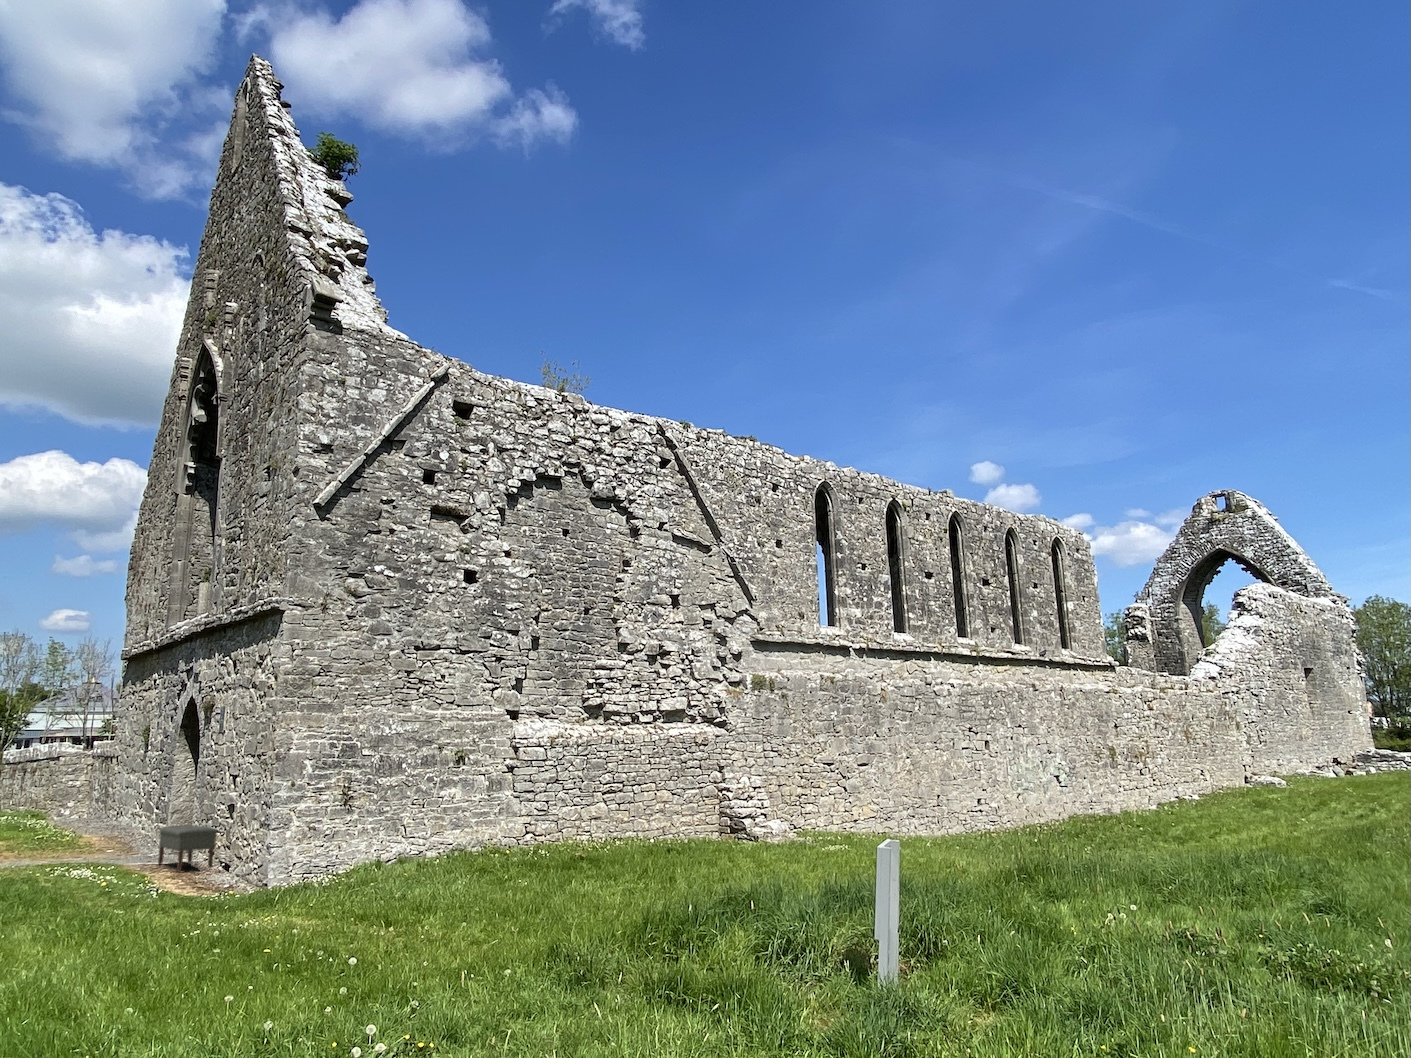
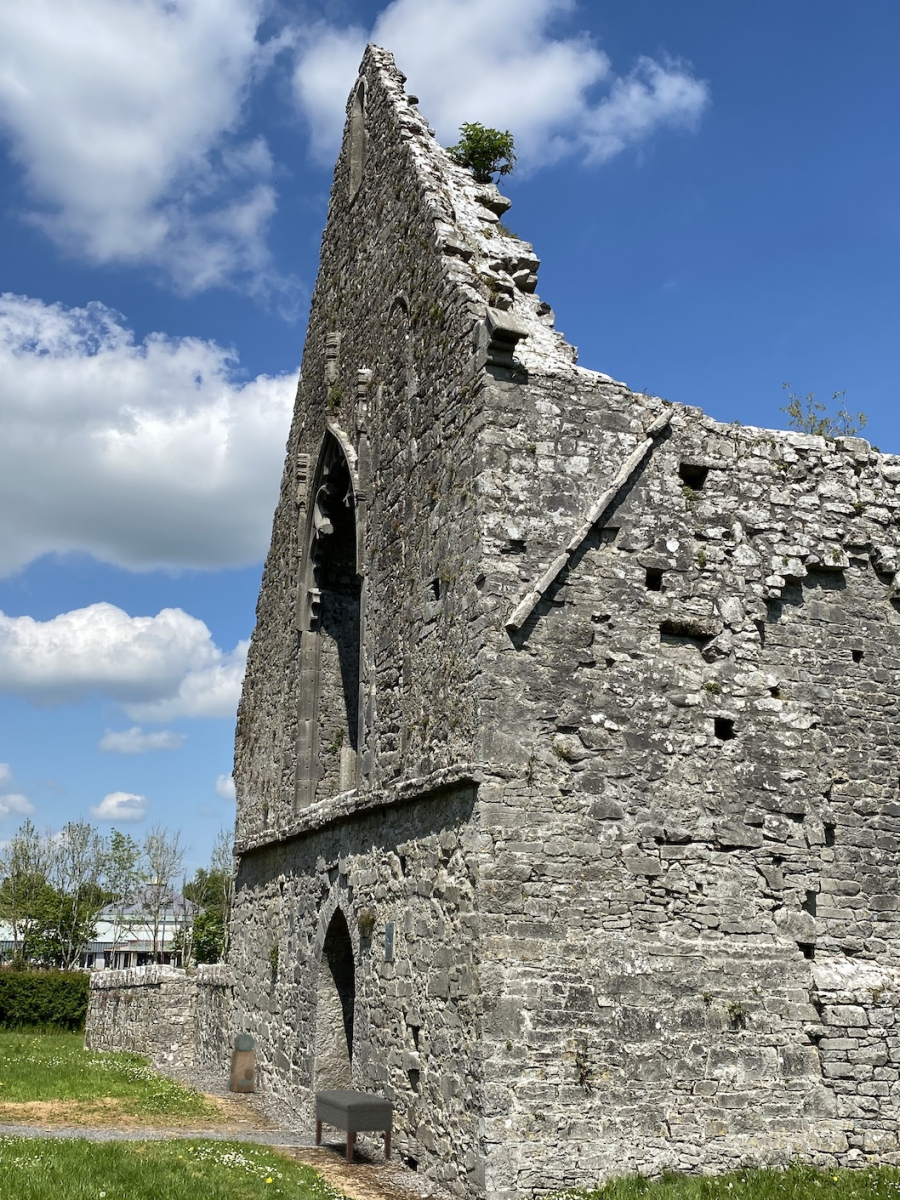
backpack: none [100,796,134,840] -> present [229,1033,266,1092]

